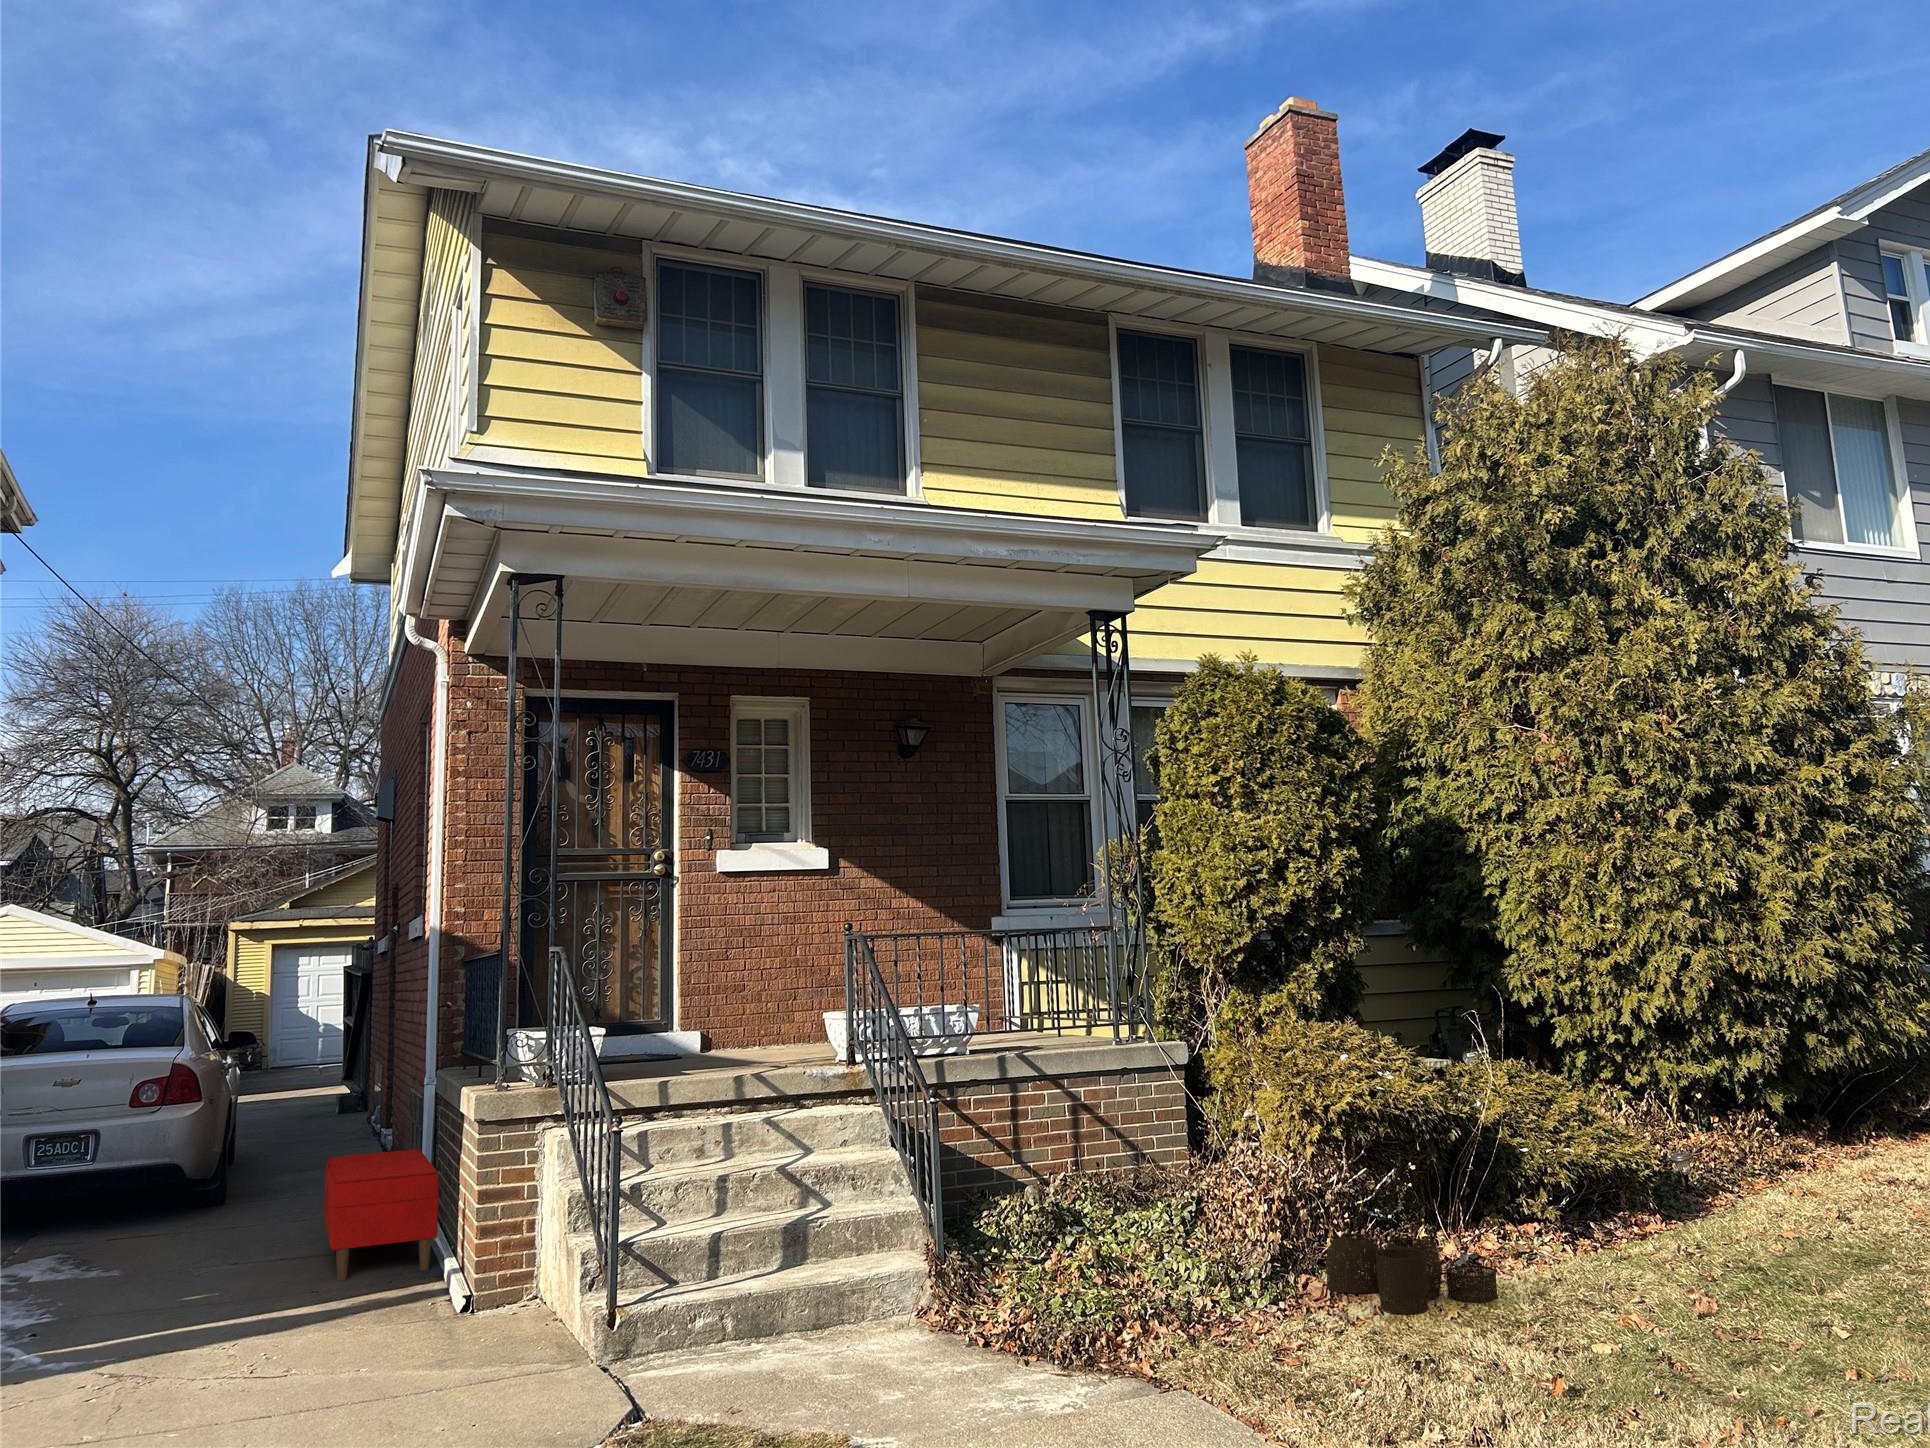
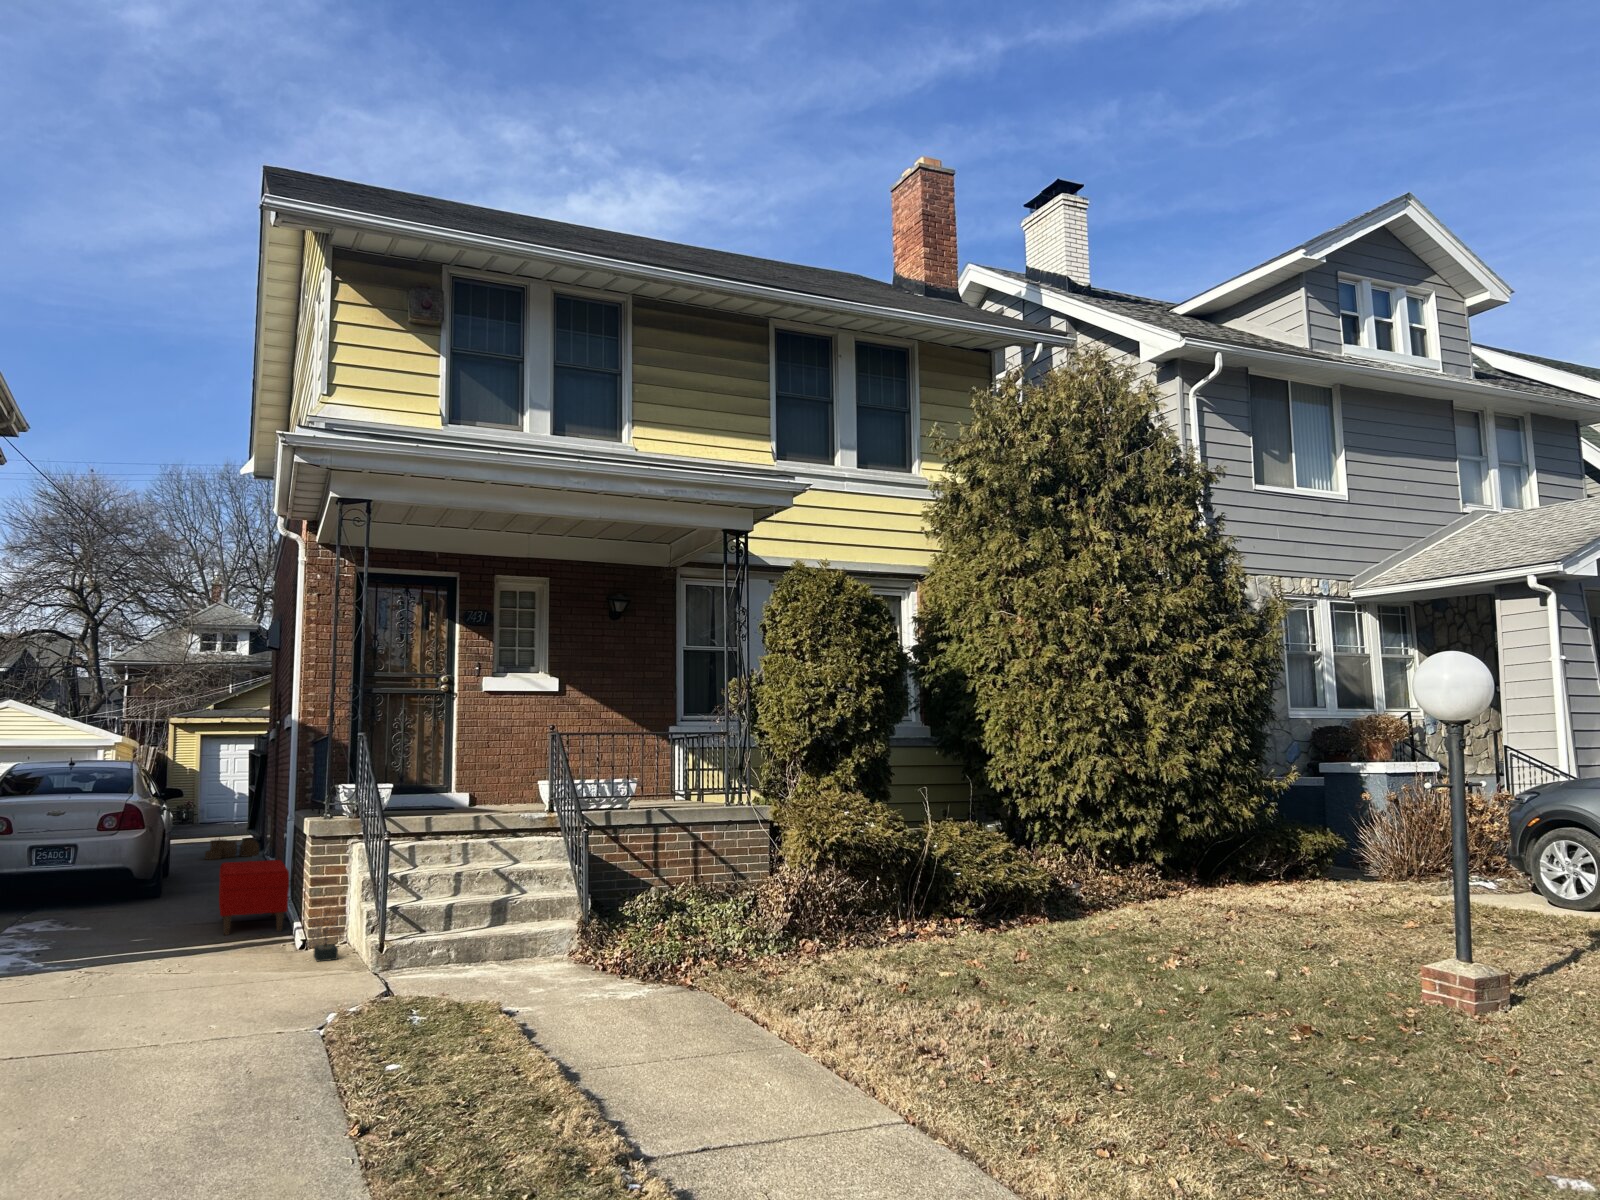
woven basket: present [1326,1229,1498,1314] -> present [205,838,259,859]
decorative plant: none [477,1247,541,1334] -> present [309,913,342,961]

